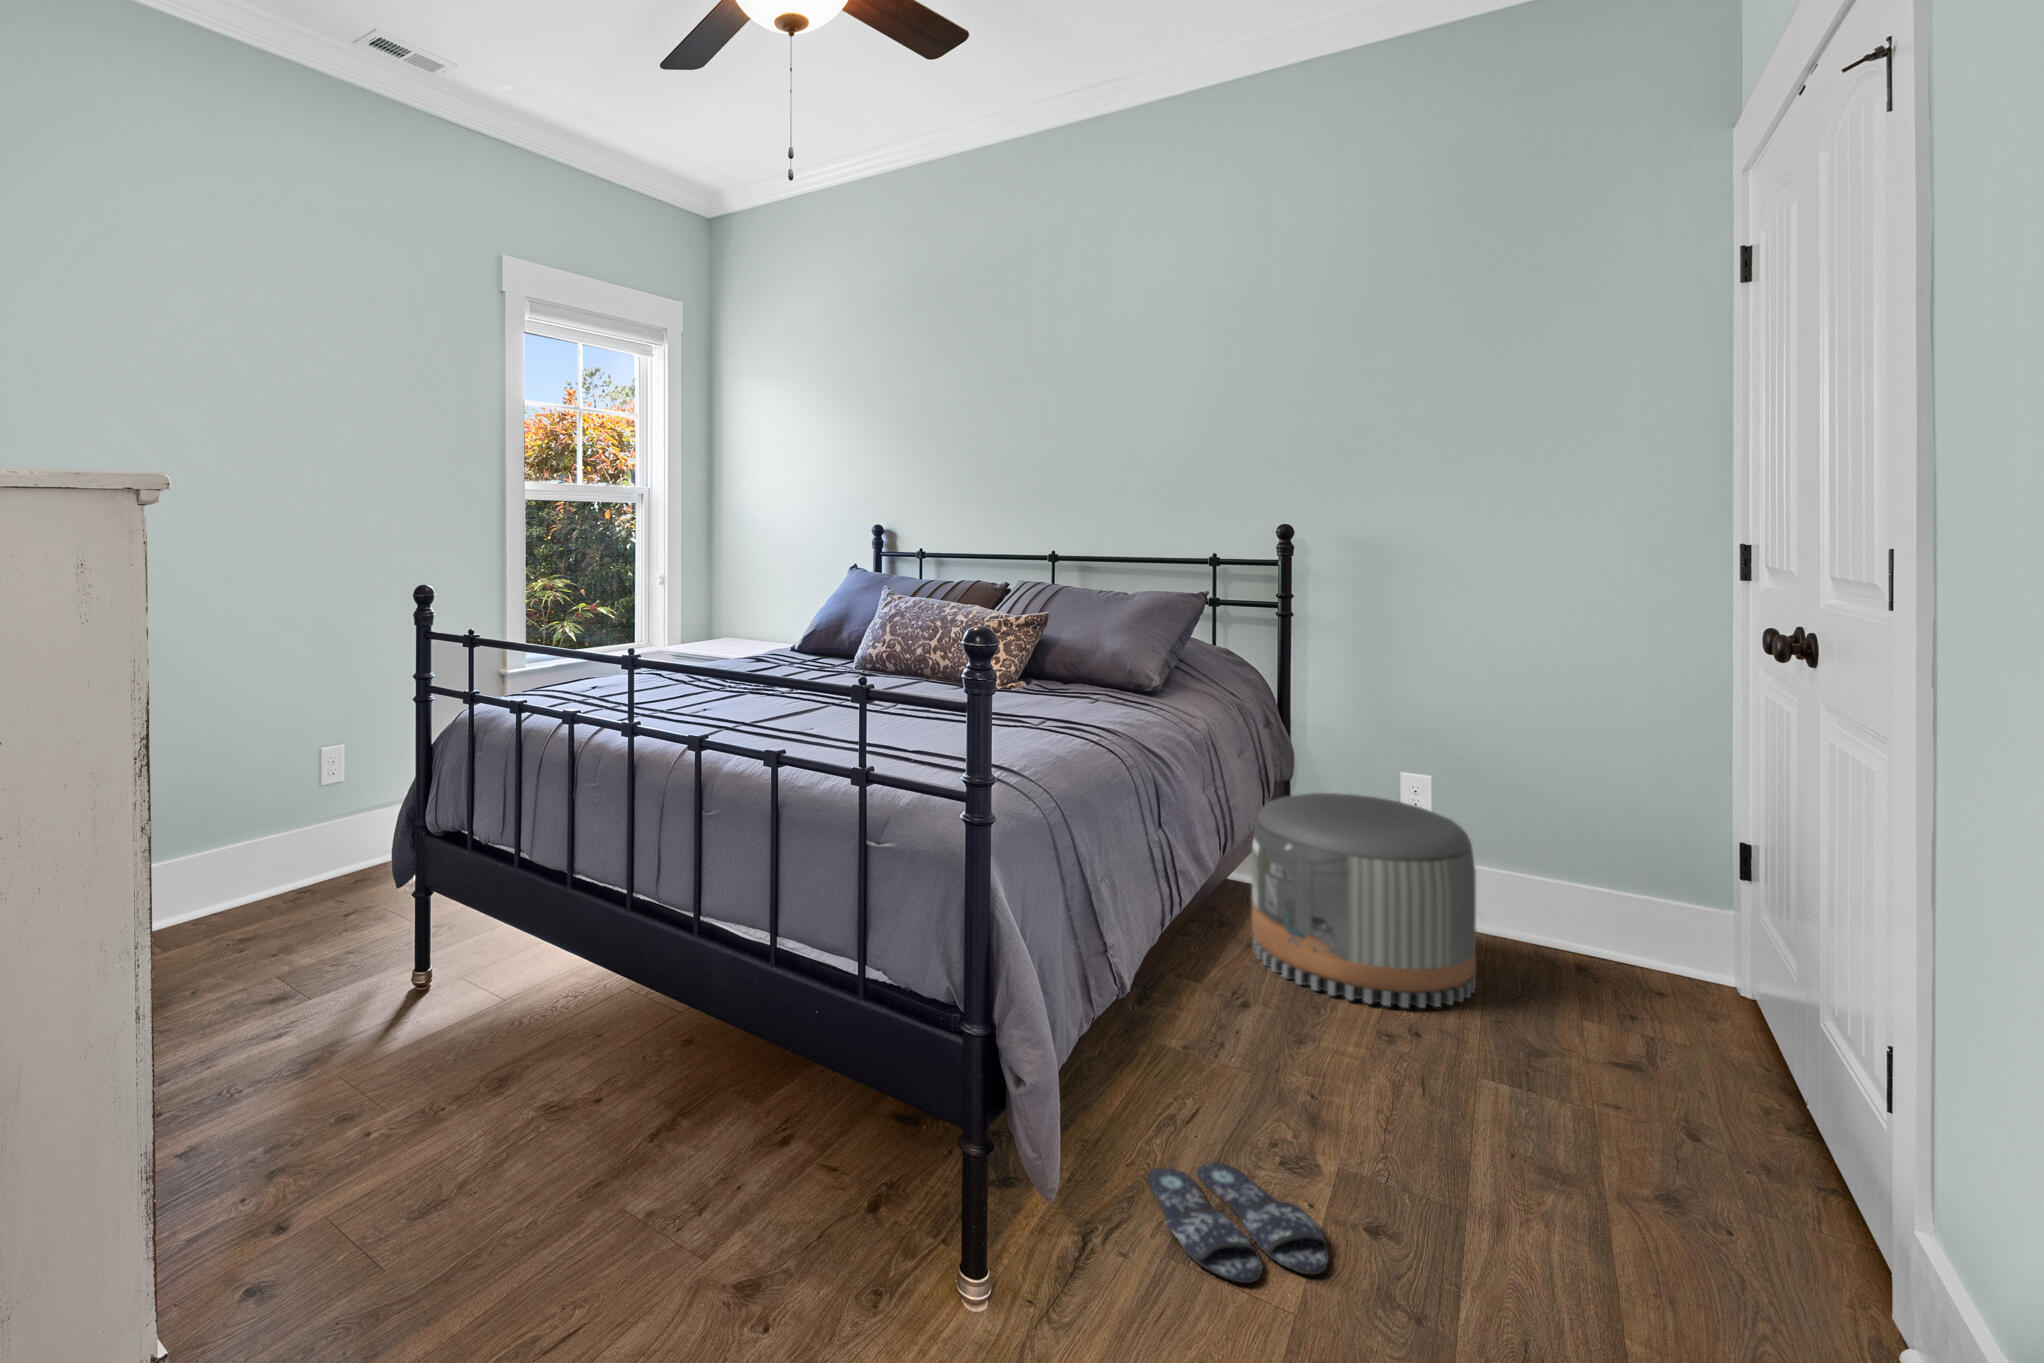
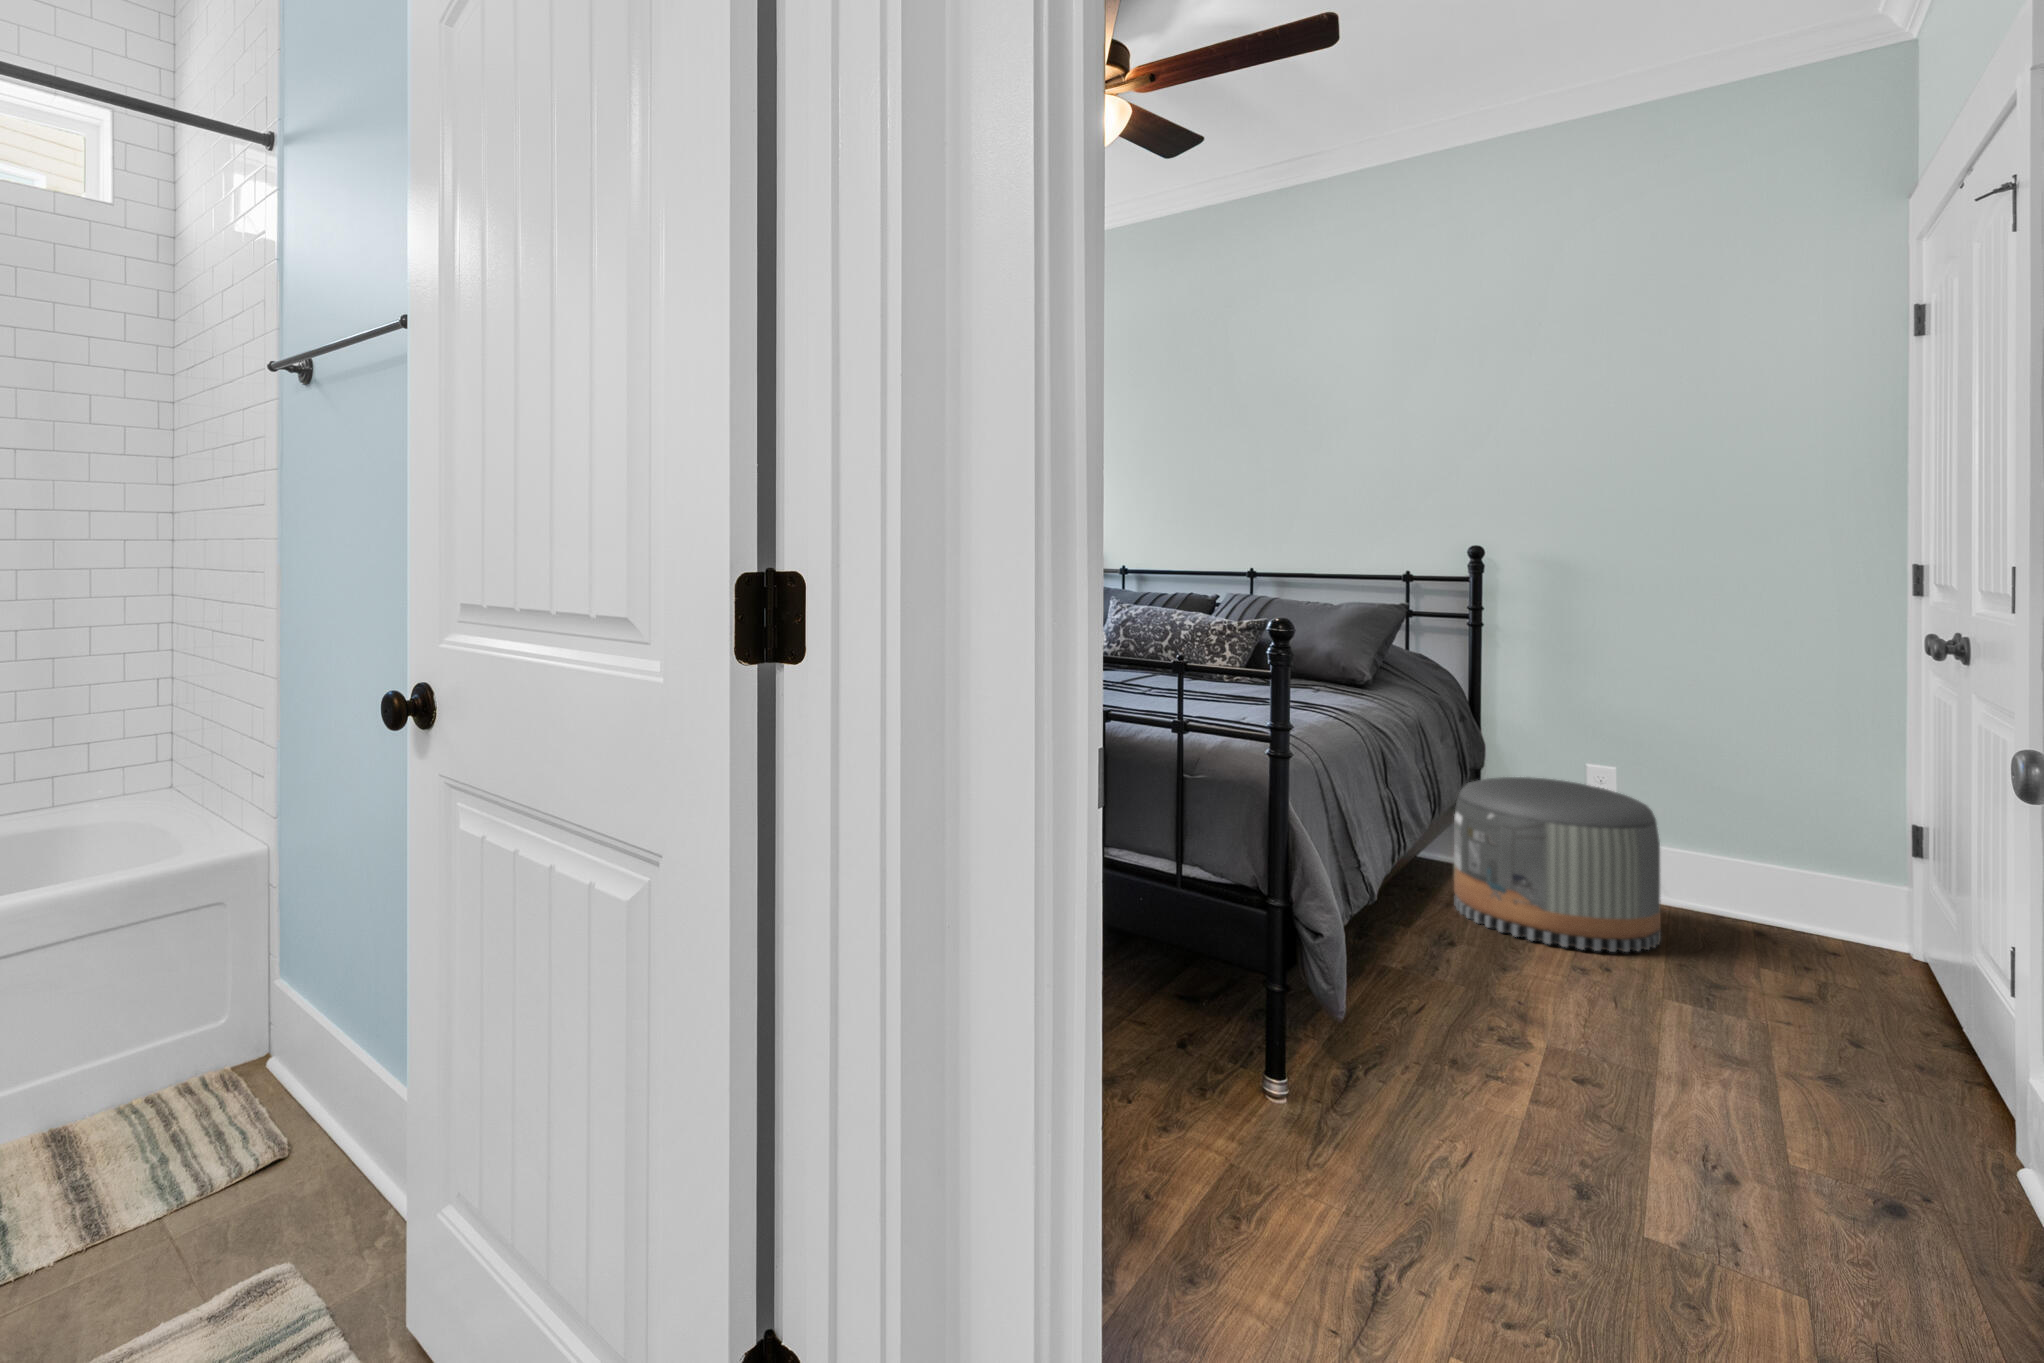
slippers: present [1146,1162,1328,1283] -> none [1395,1036,1550,1101]

